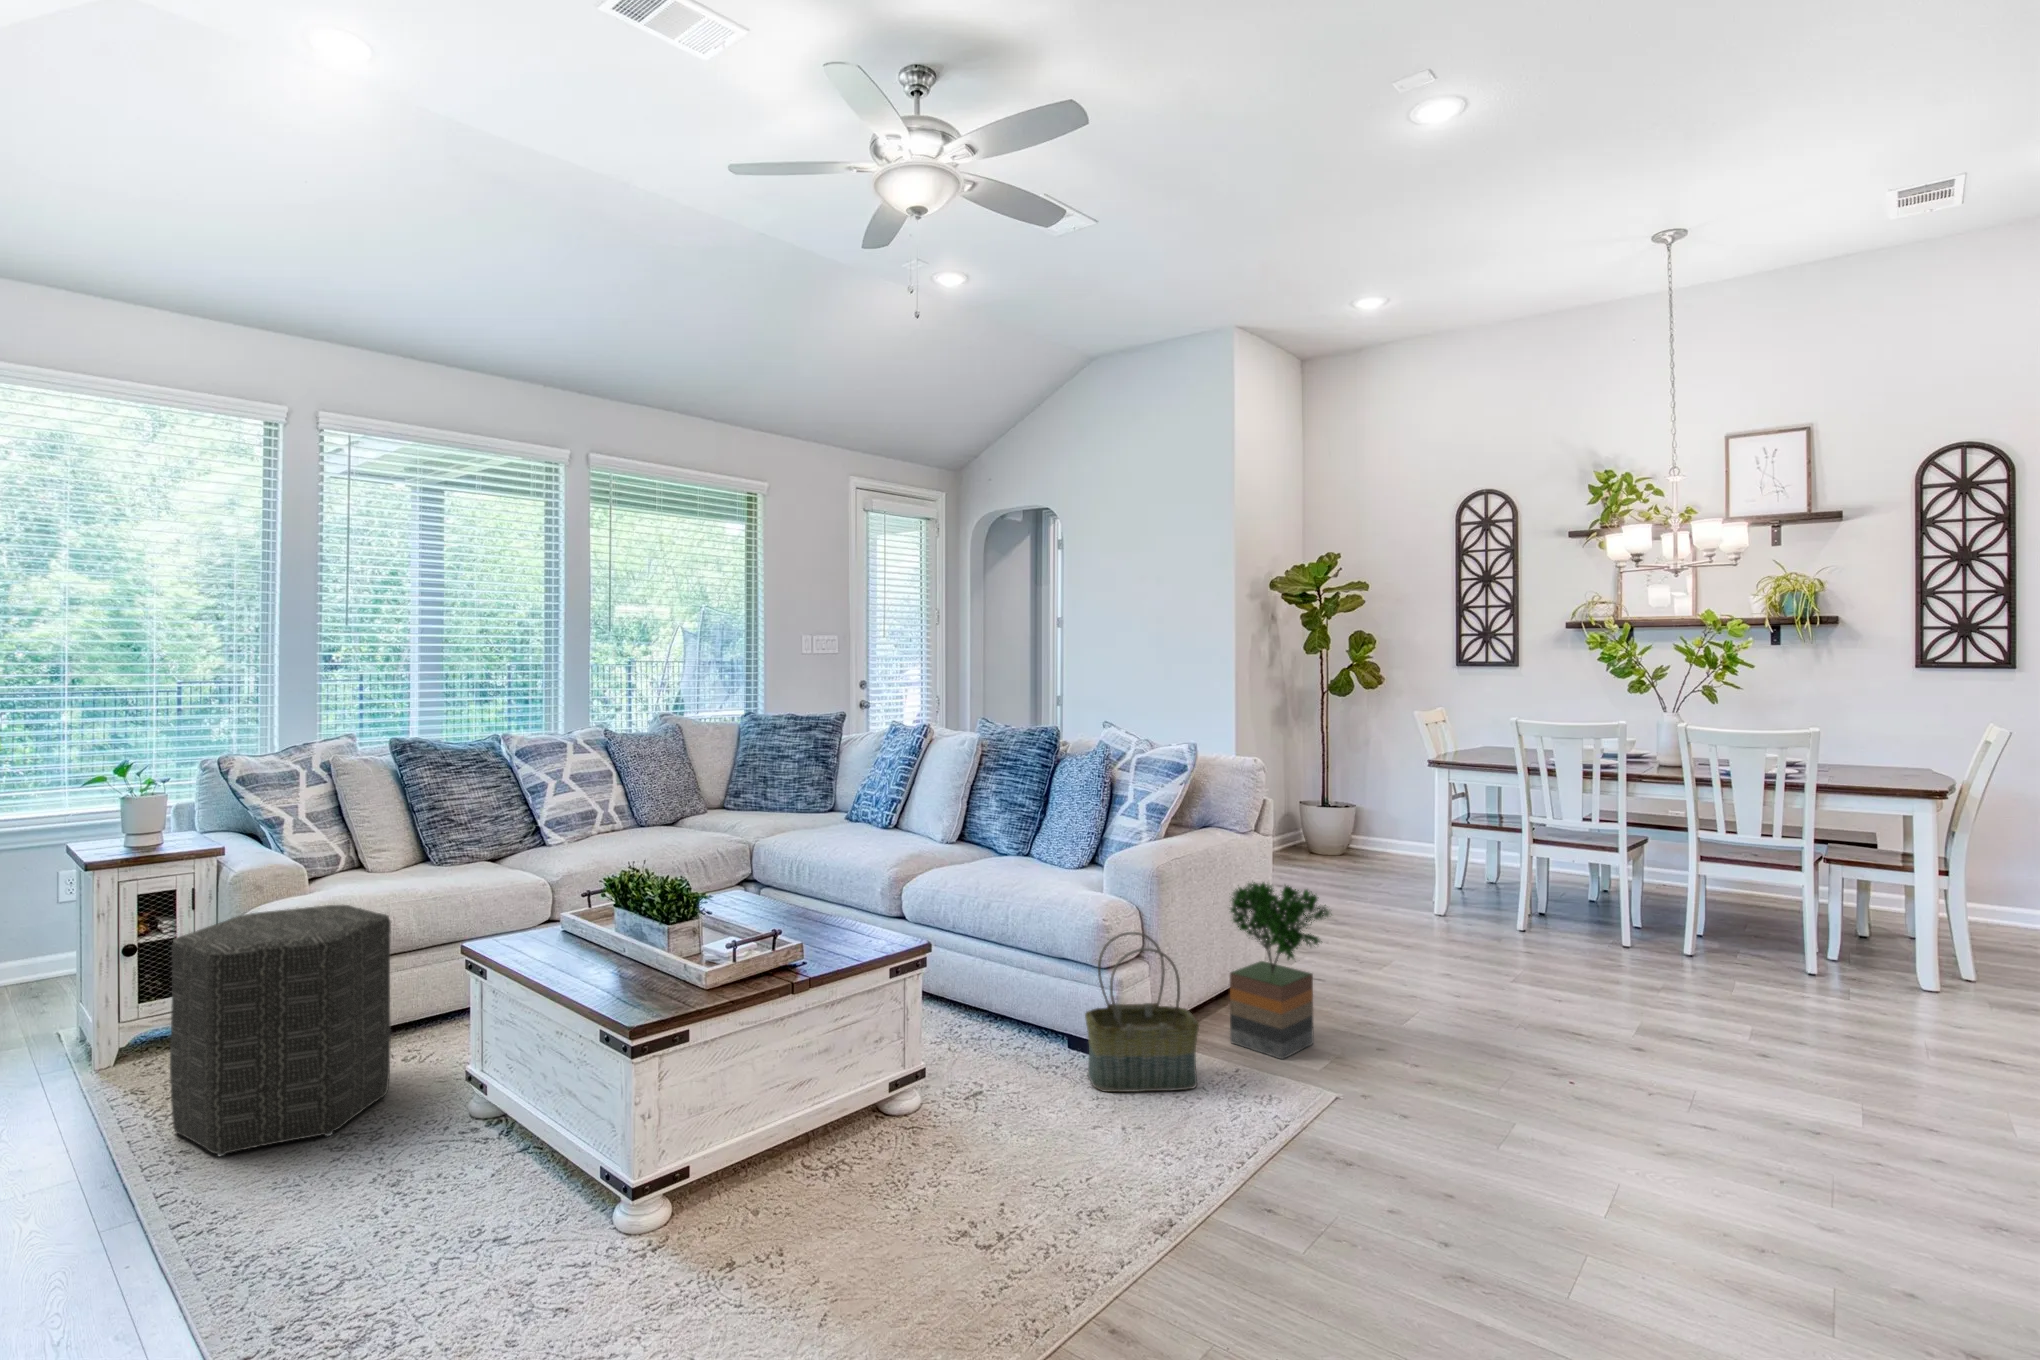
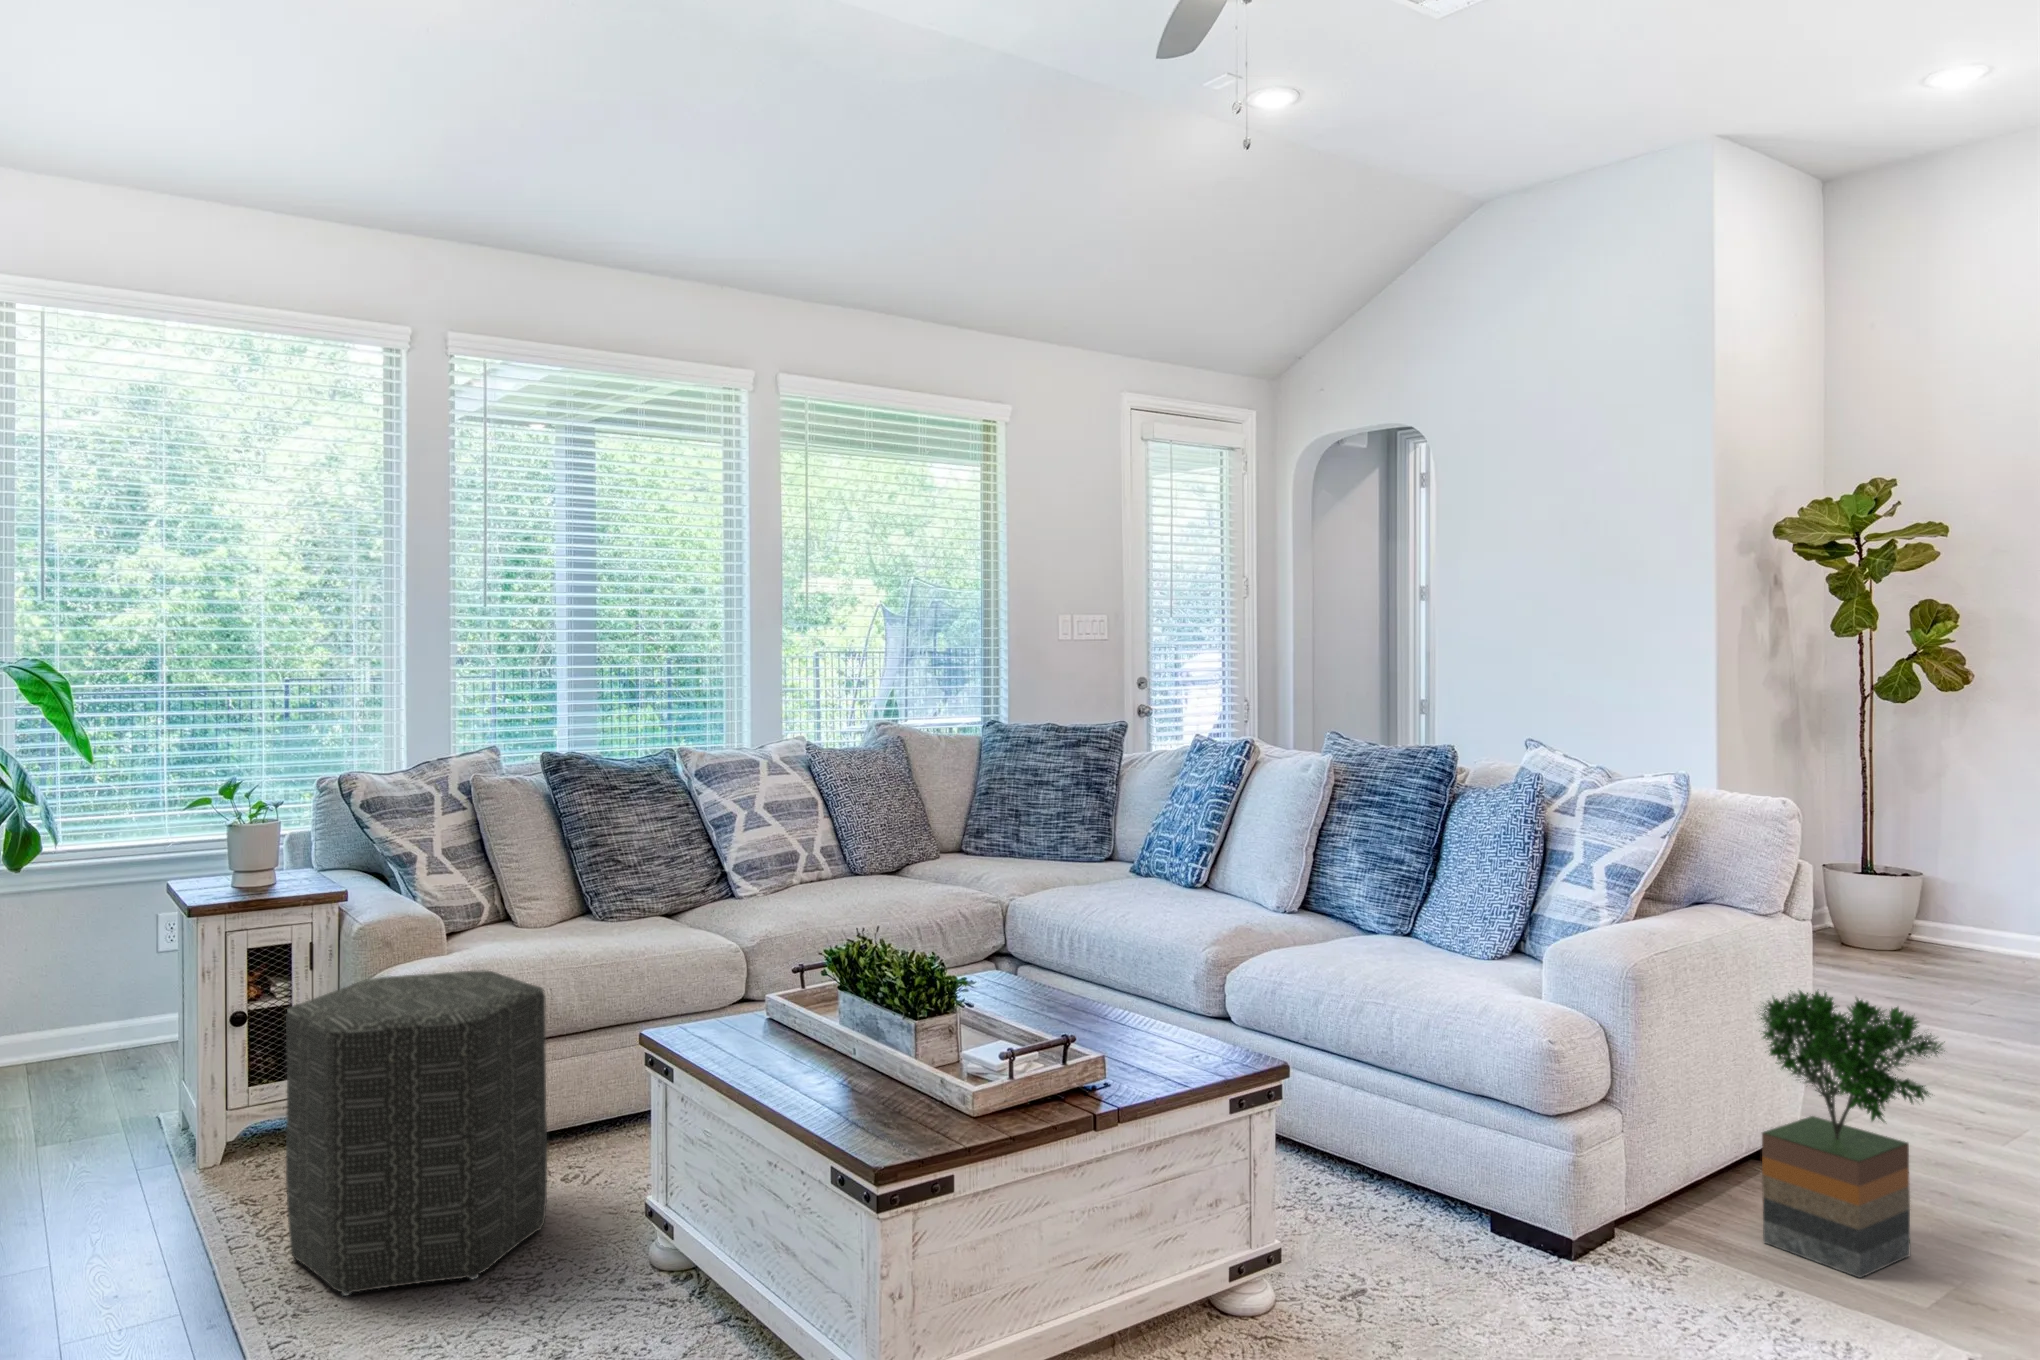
basket: present [1085,932,1199,1092] -> none [1528,1062,1723,1316]

